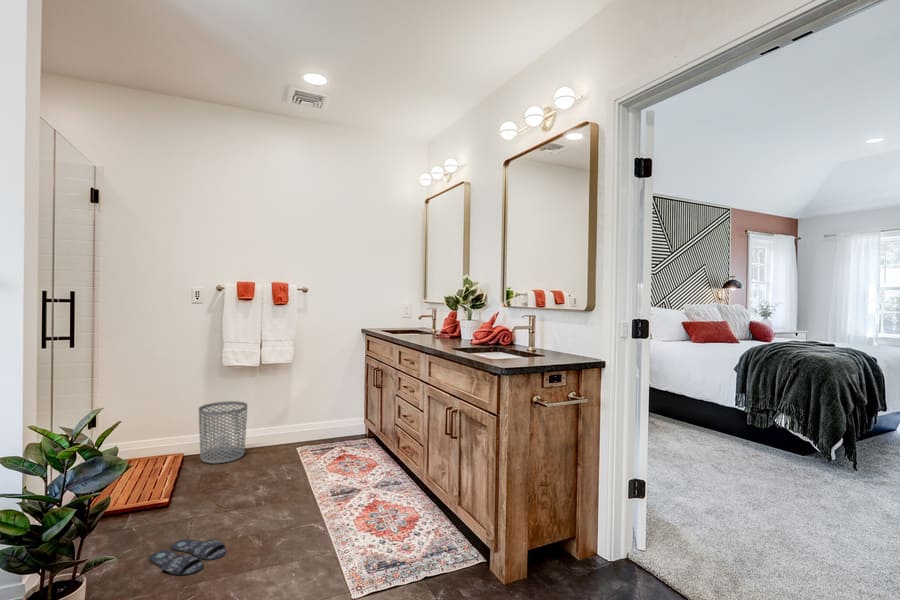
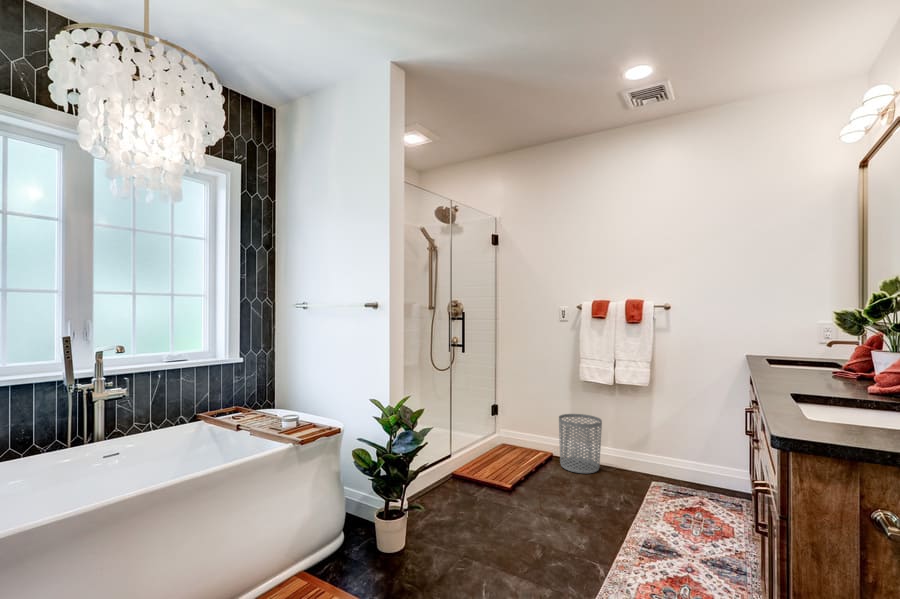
slippers: present [149,539,226,575] -> none [463,522,513,553]

